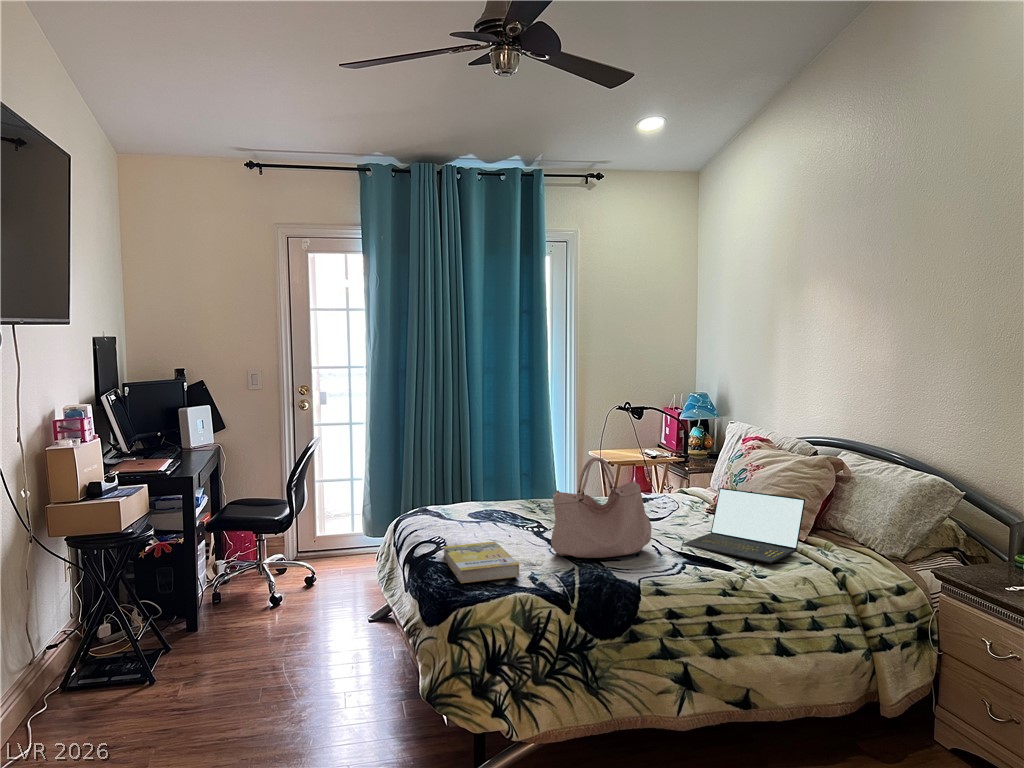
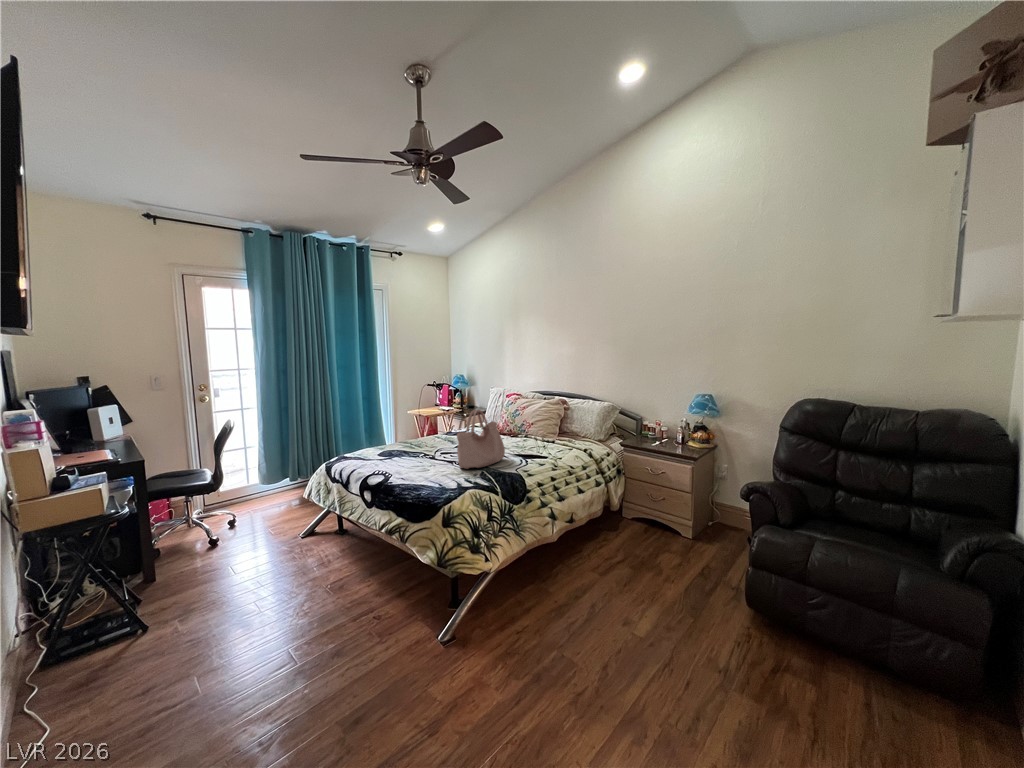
laptop: present [683,488,805,563] -> none [512,420,563,453]
book: present [443,542,519,583] -> none [399,469,464,493]

